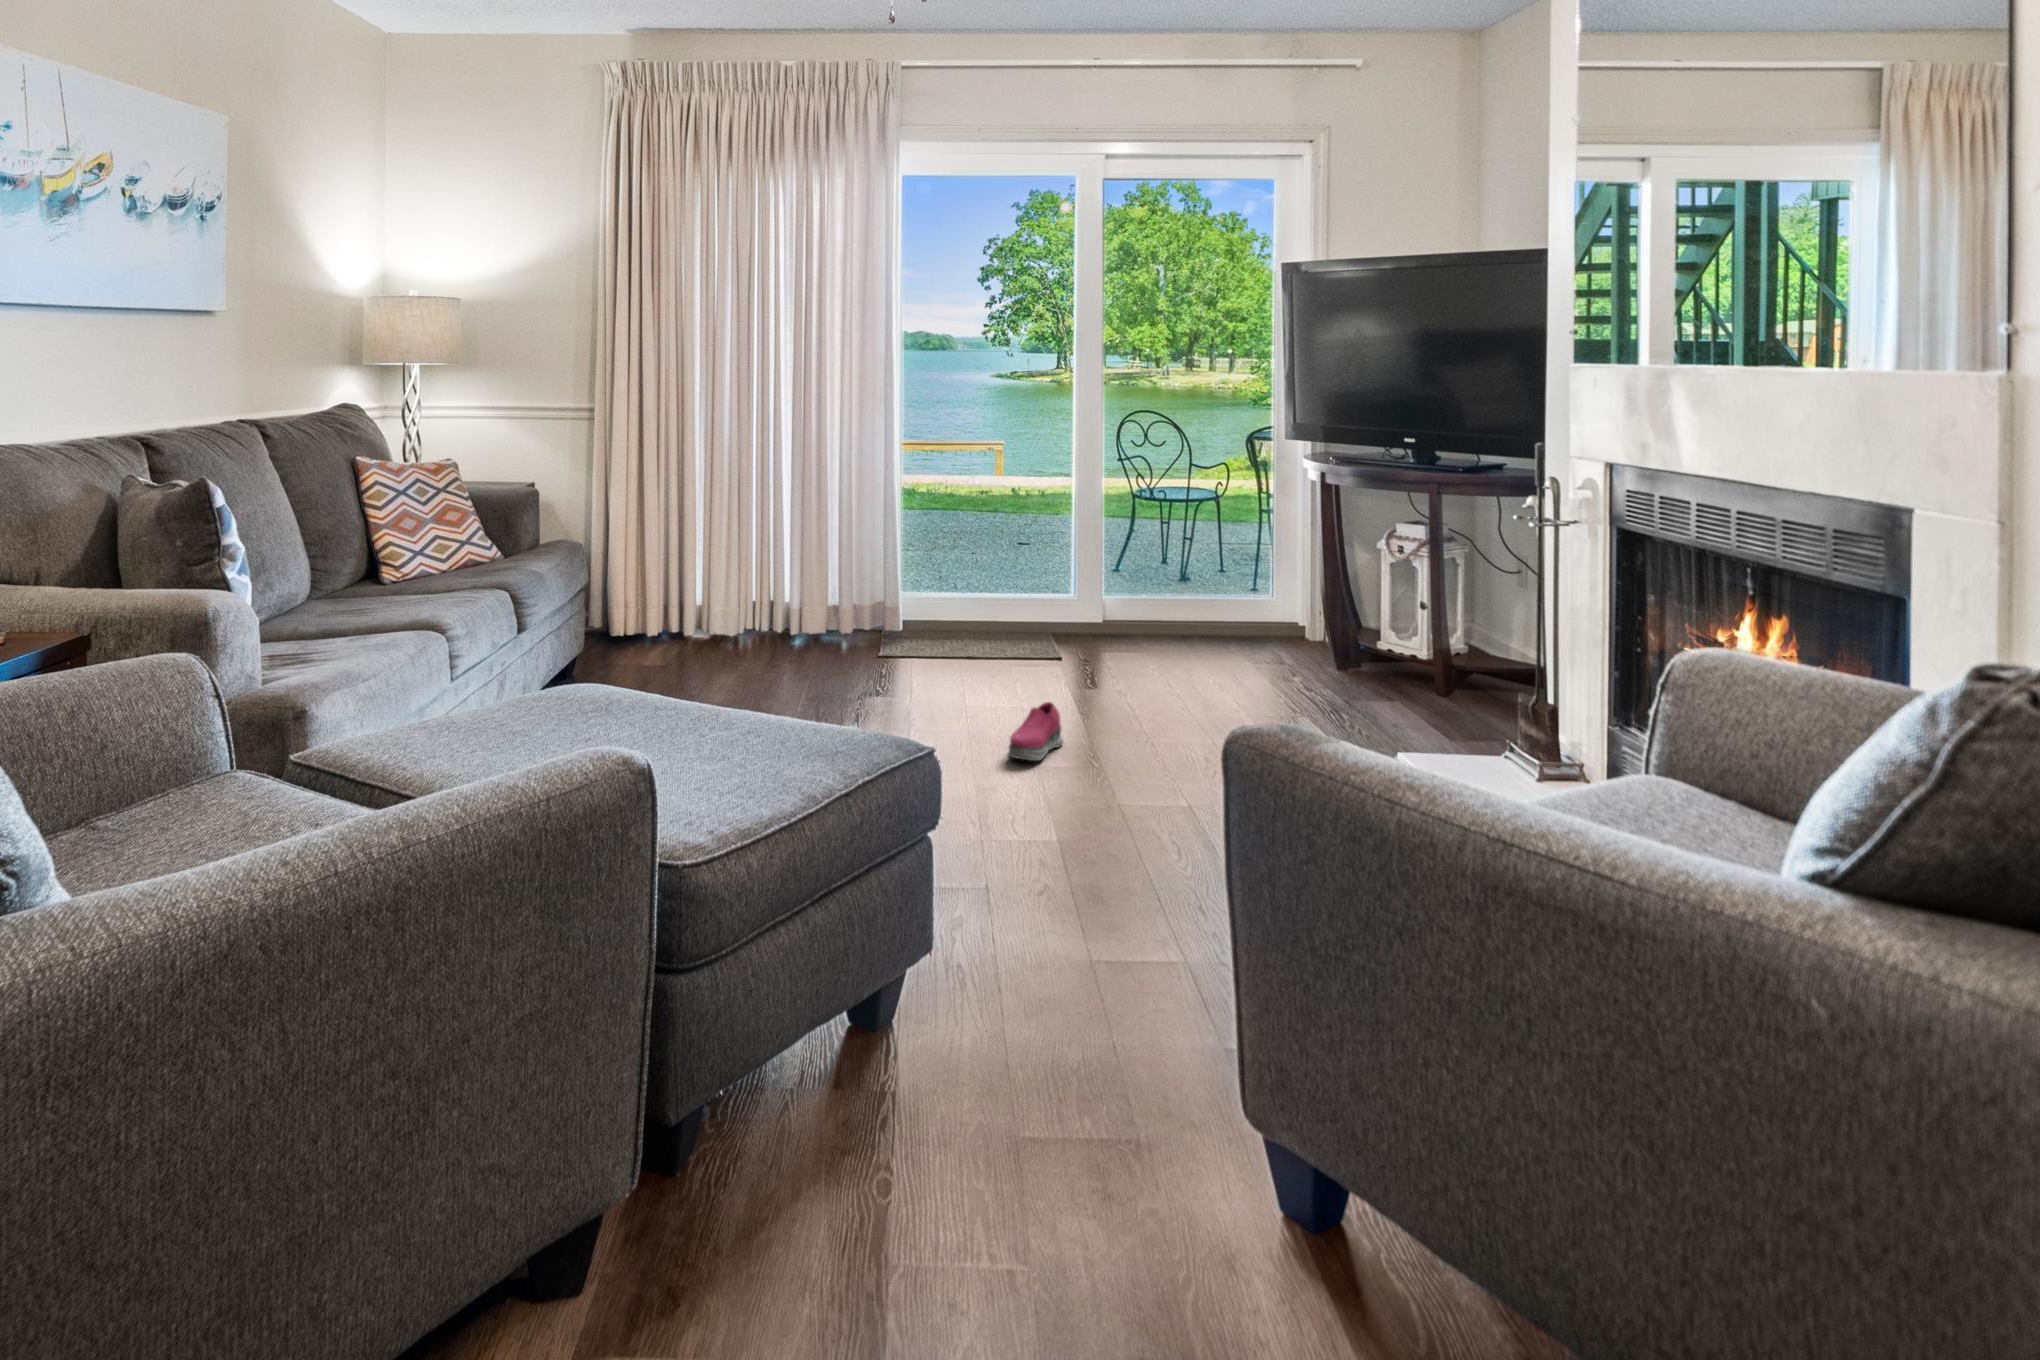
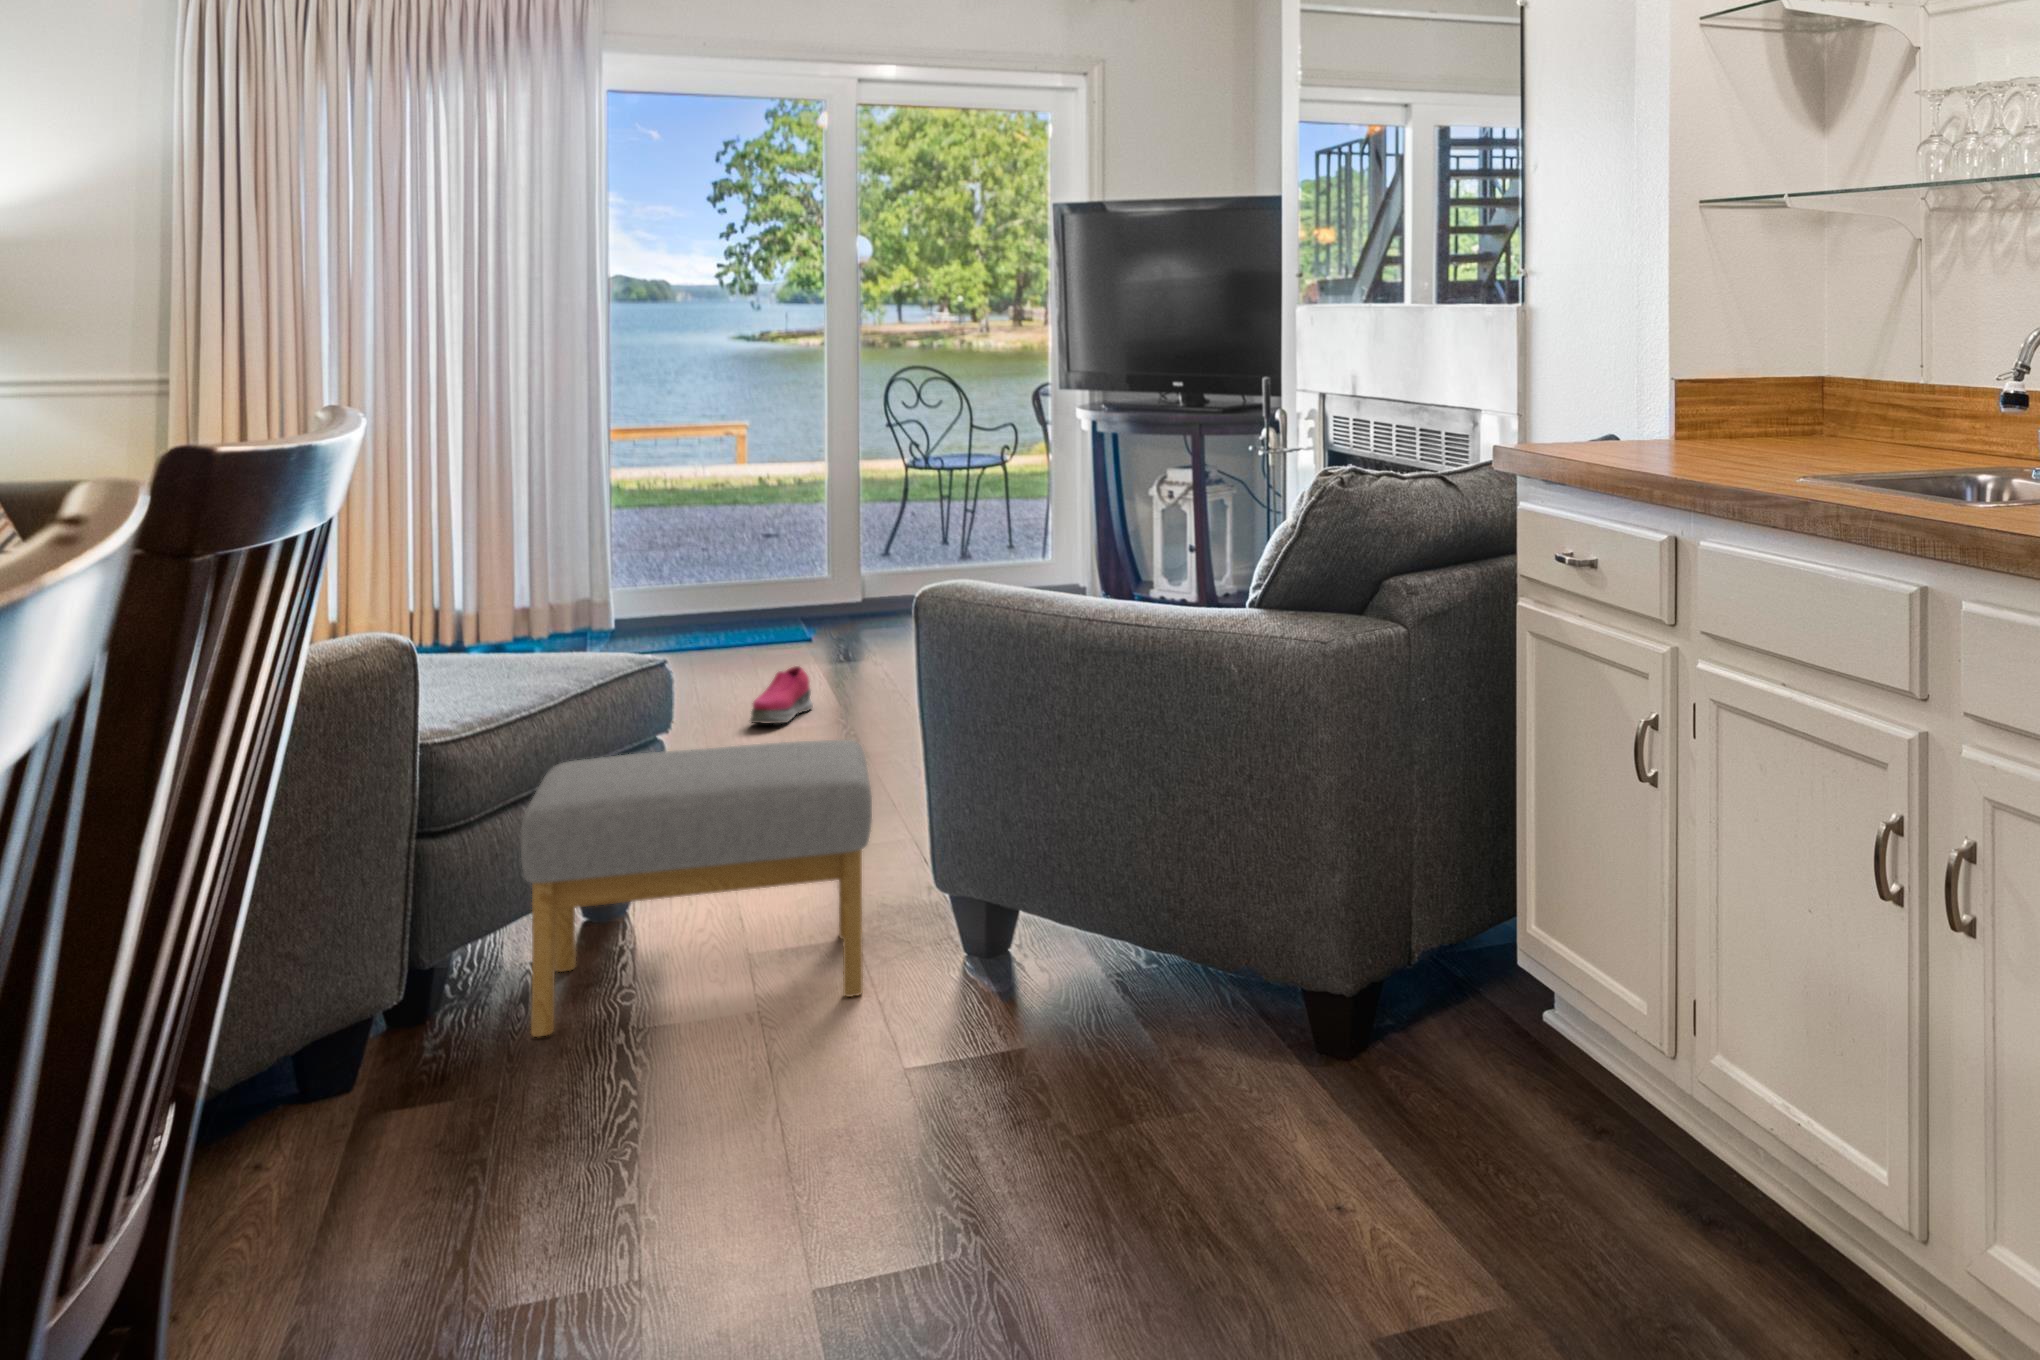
footstool: none [767,875,1168,1275] -> present [521,740,872,1037]

